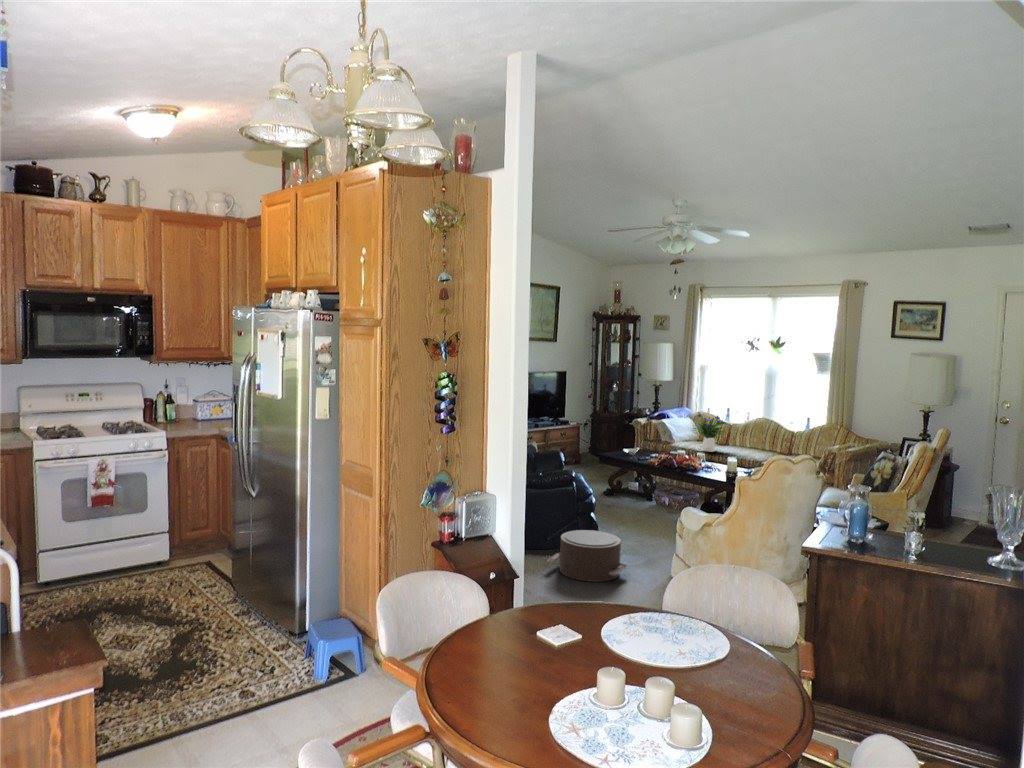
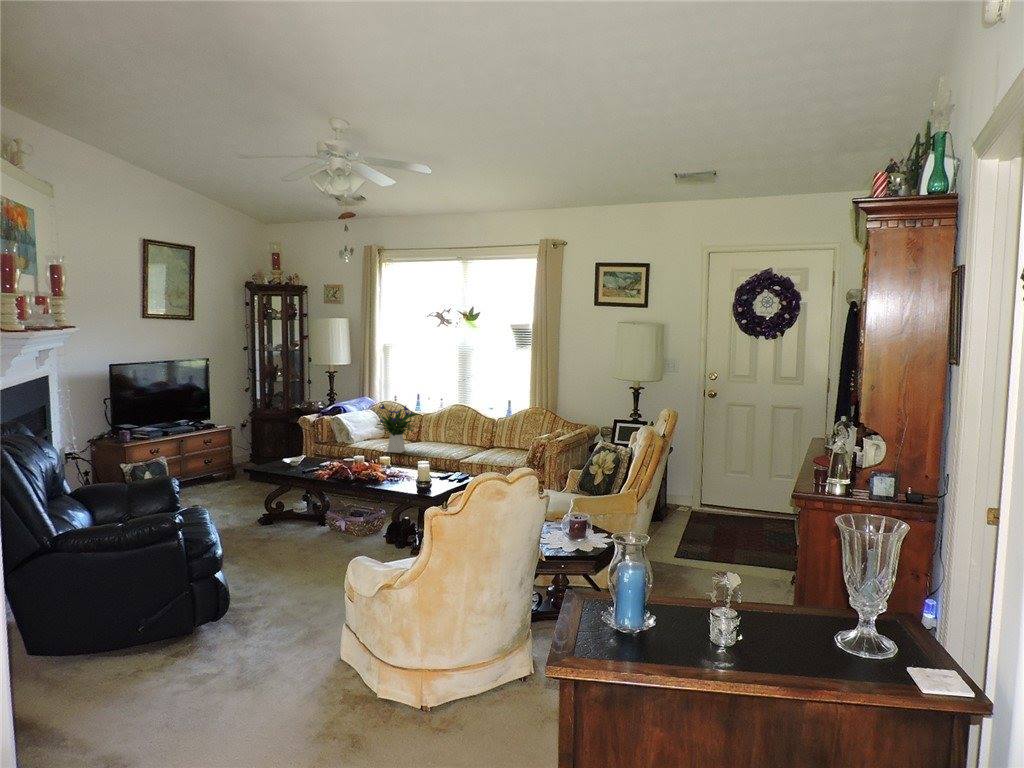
pouf: present [547,530,627,582] -> none [124,606,270,704]

